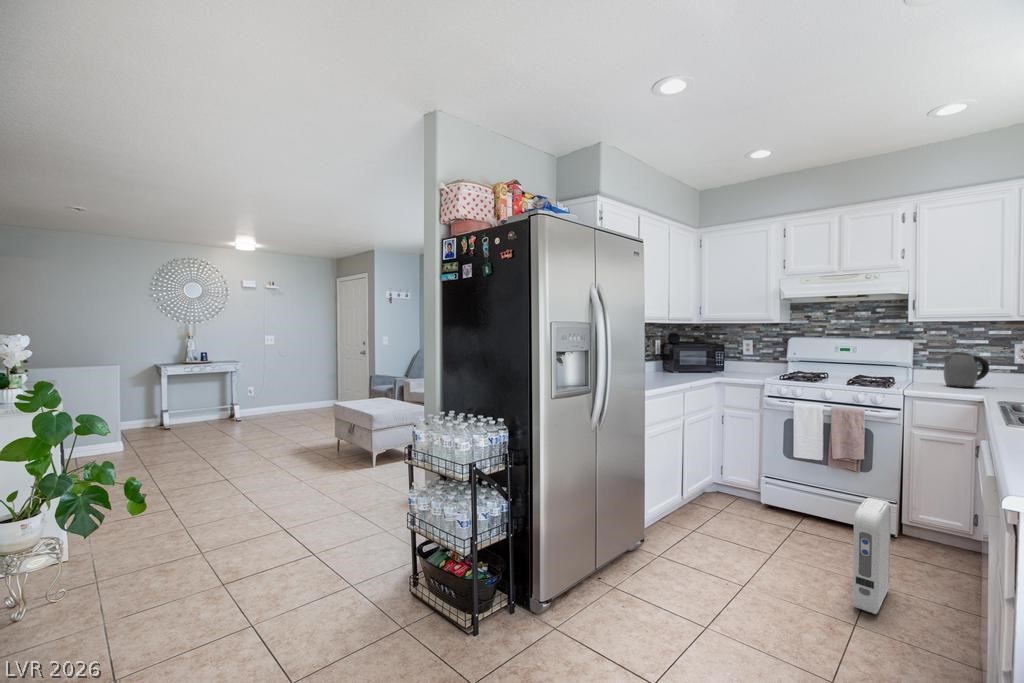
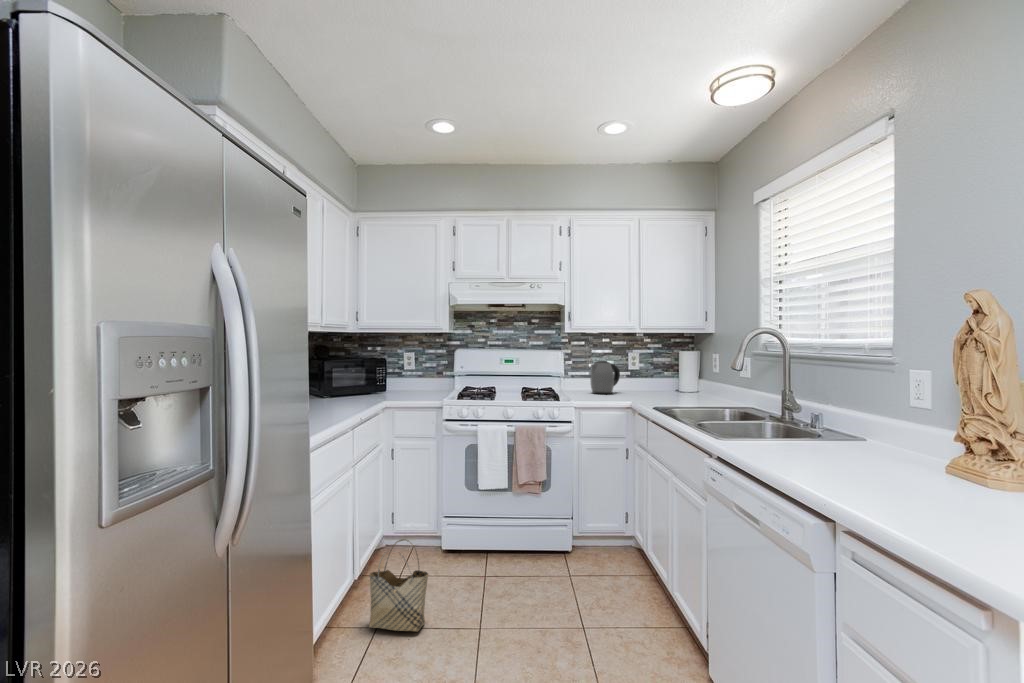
woven basket: none [693,475,736,539] -> present [369,539,428,631]
air purifier: present [853,498,891,614] -> none [579,532,614,682]

